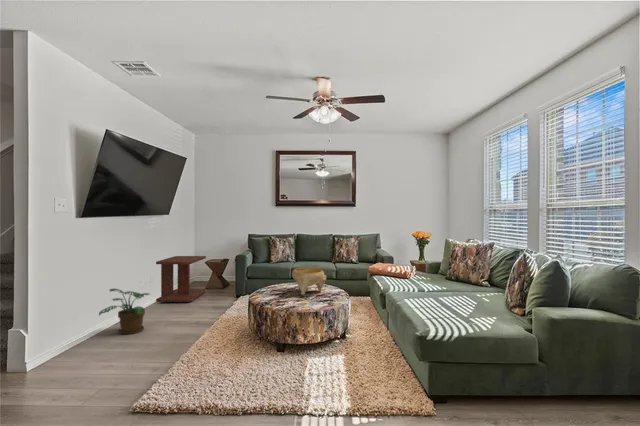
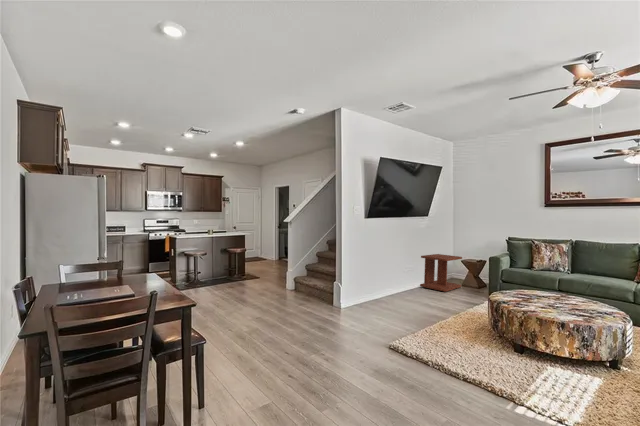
decorative bowl: present [292,267,327,295] -> none [540,277,586,306]
potted plant: present [99,289,149,334] -> none [379,269,413,303]

